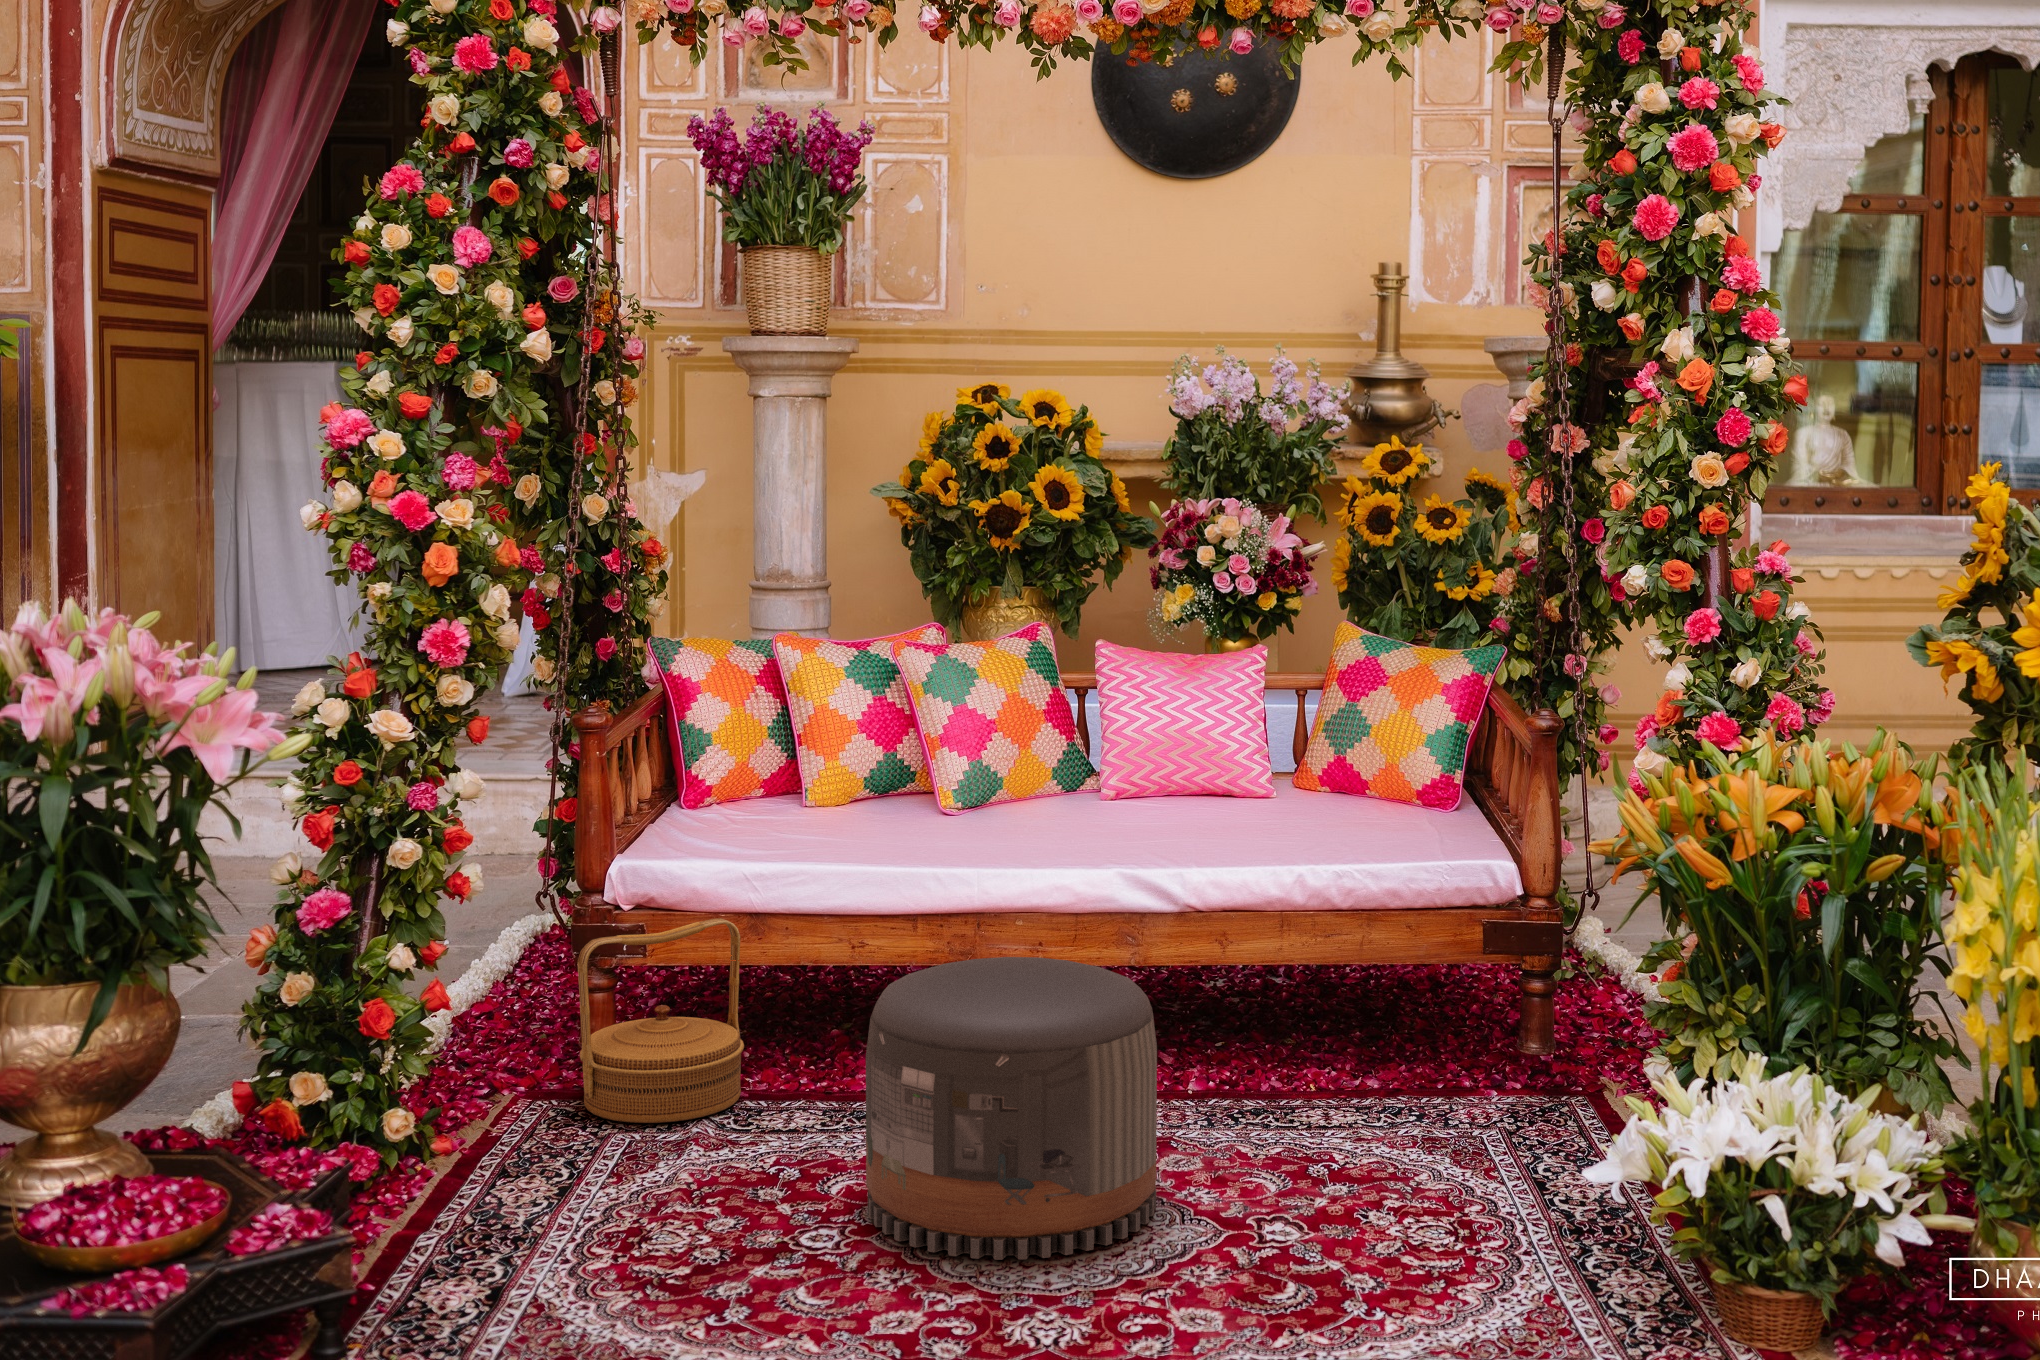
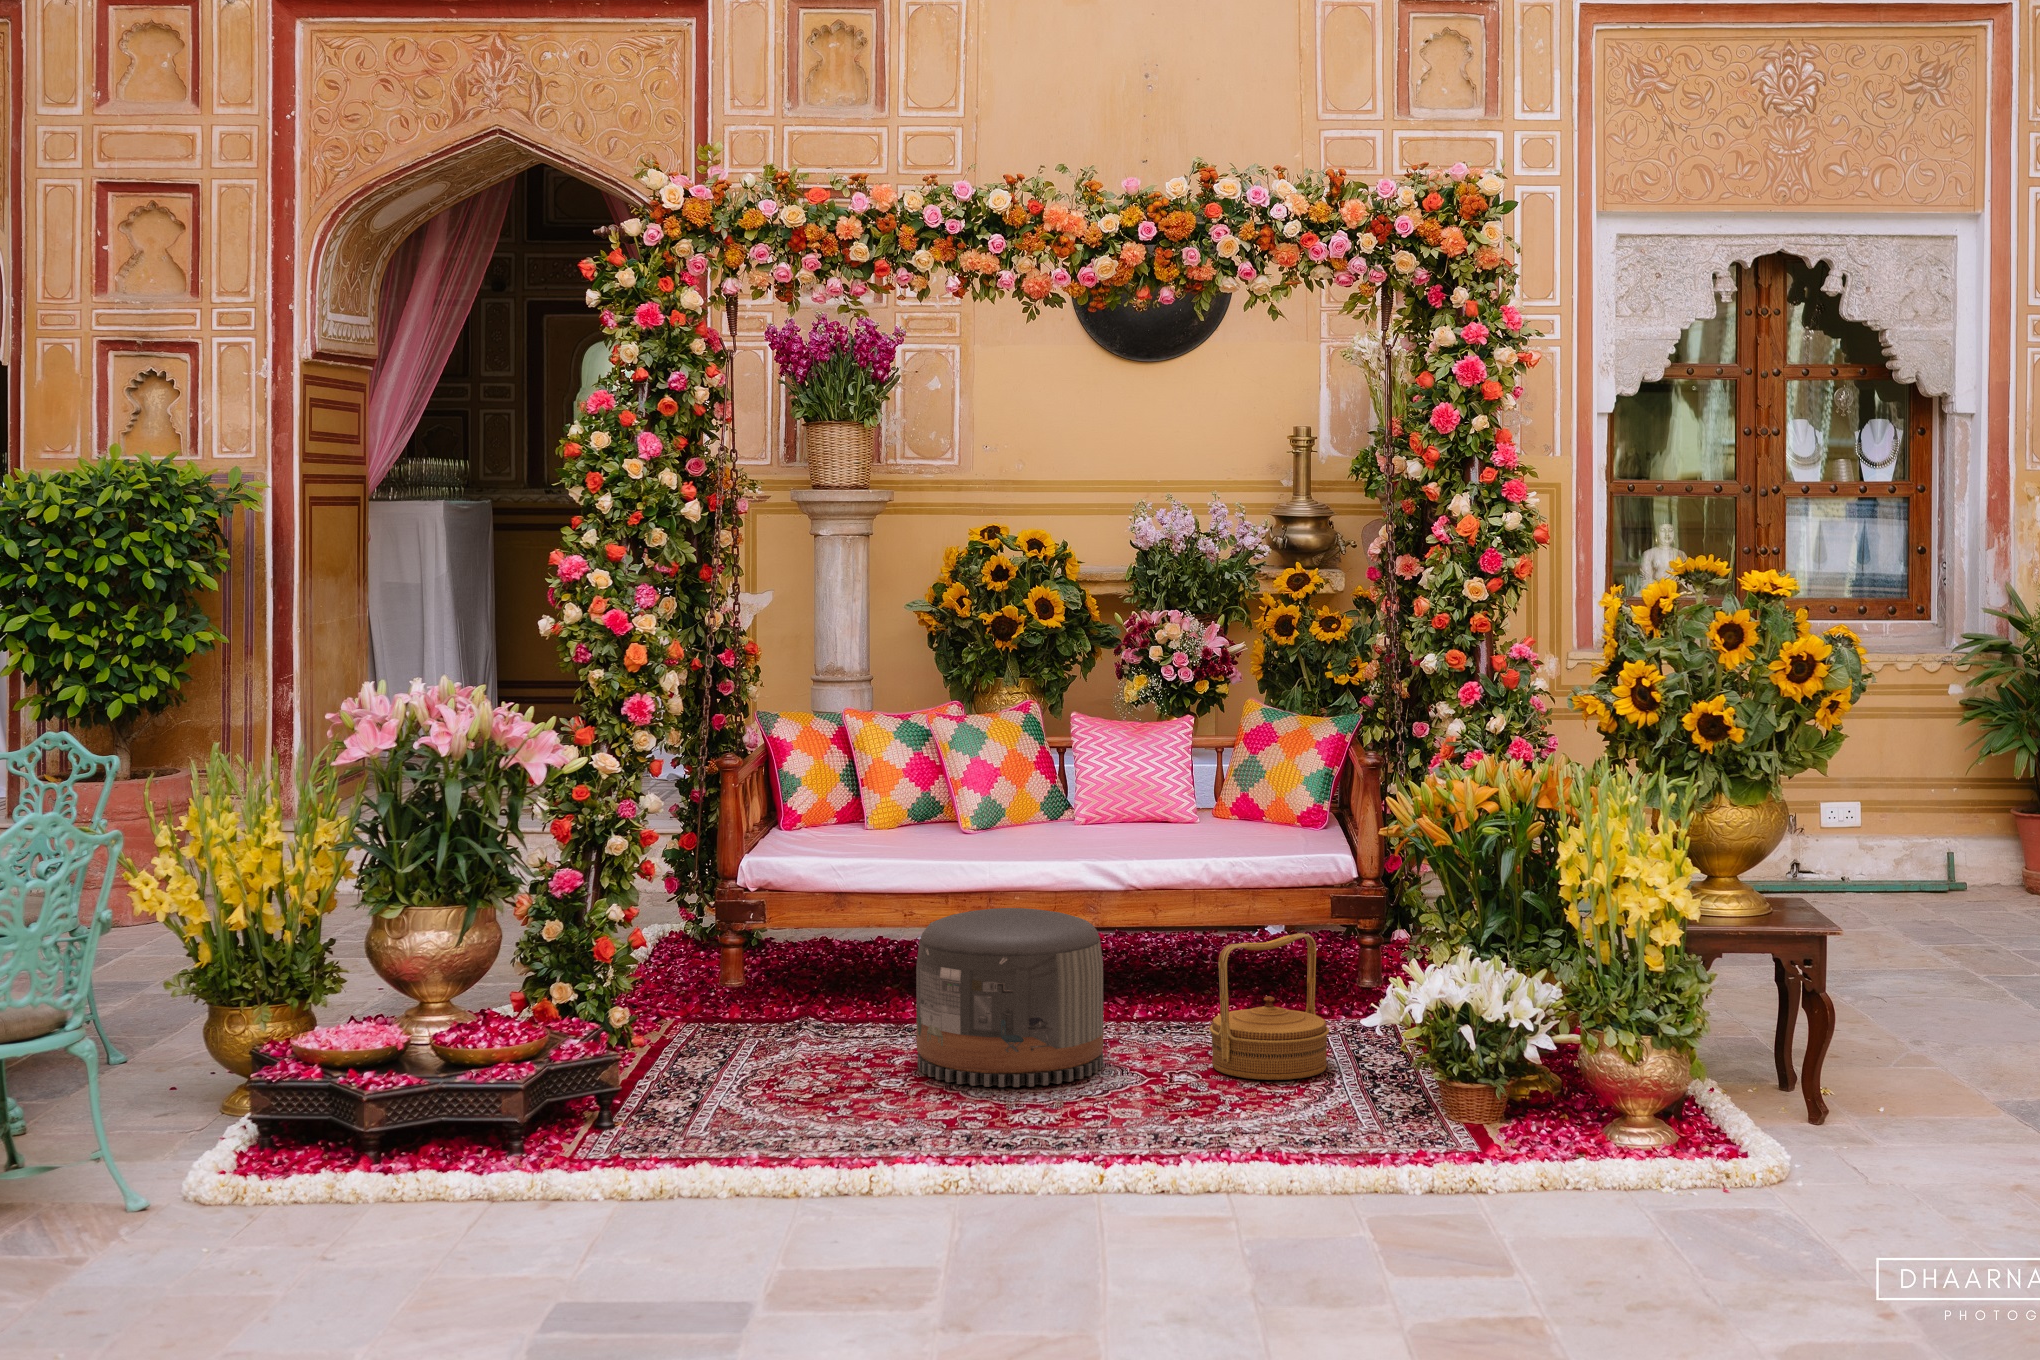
basket: present [578,918,744,1123] -> present [1209,933,1329,1080]

